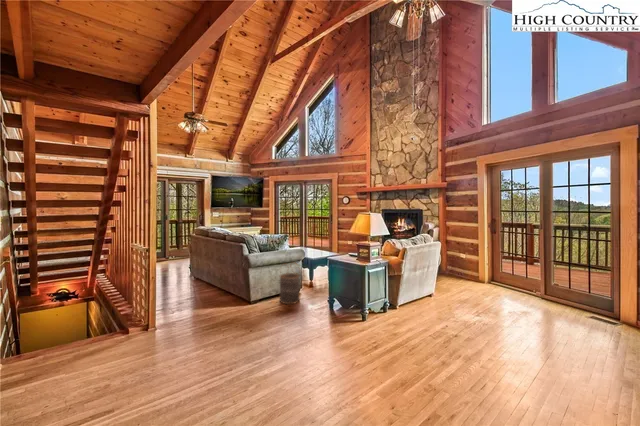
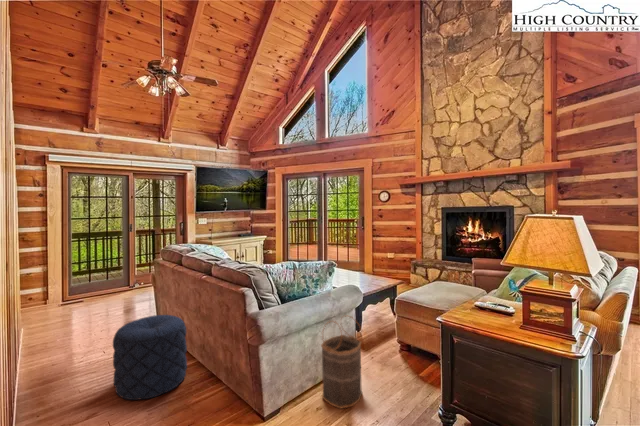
pouf: none [176,263,212,300] -> present [113,315,187,400]

